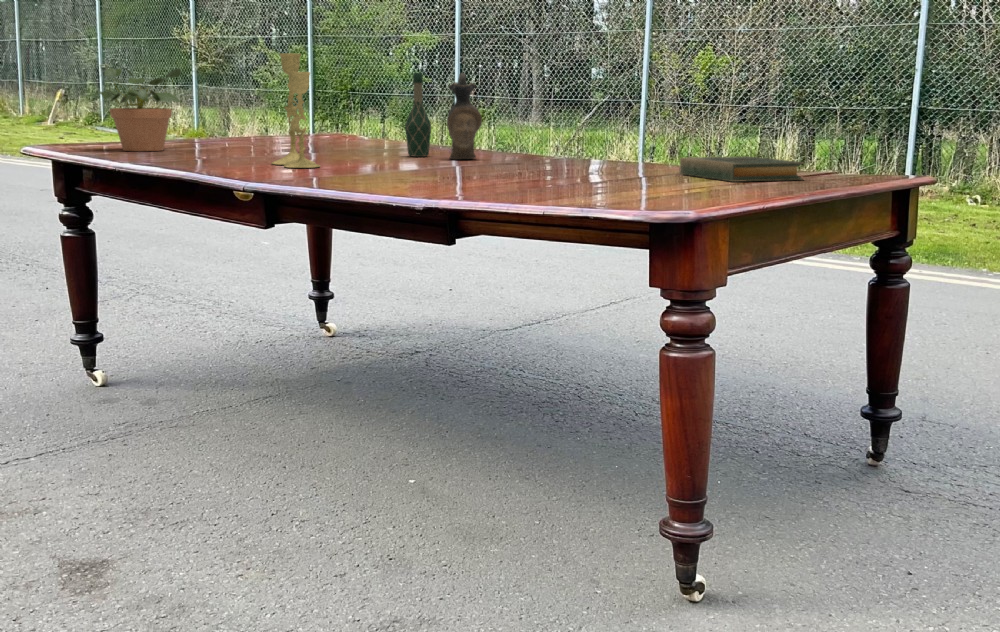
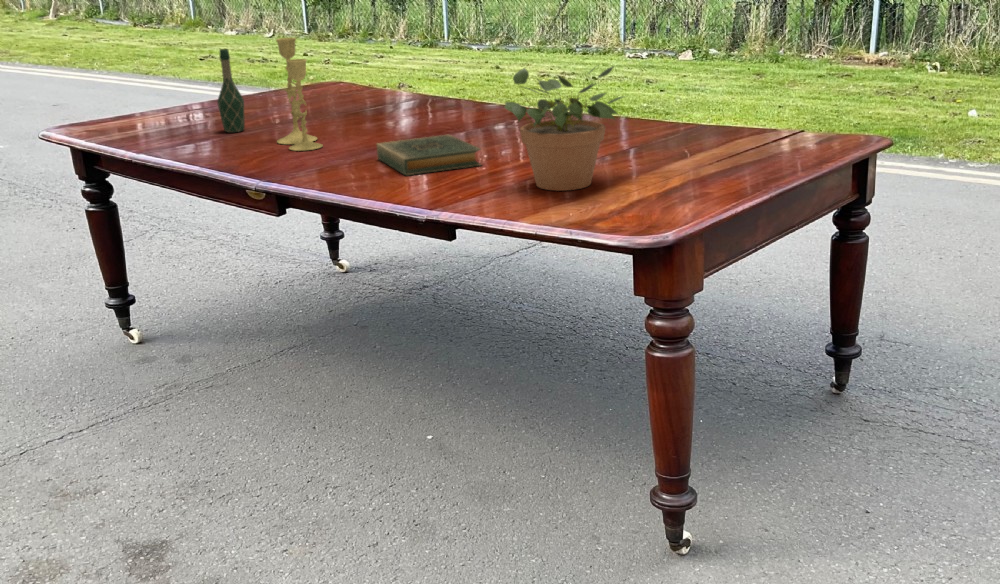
potted plant: present [99,68,189,151] -> present [505,67,623,191]
wine bottle: present [405,73,431,157] -> present [217,49,245,132]
ceramic pitcher: present [447,73,482,159] -> none [437,36,470,119]
hardback book: present [679,156,804,182] -> present [377,134,481,175]

